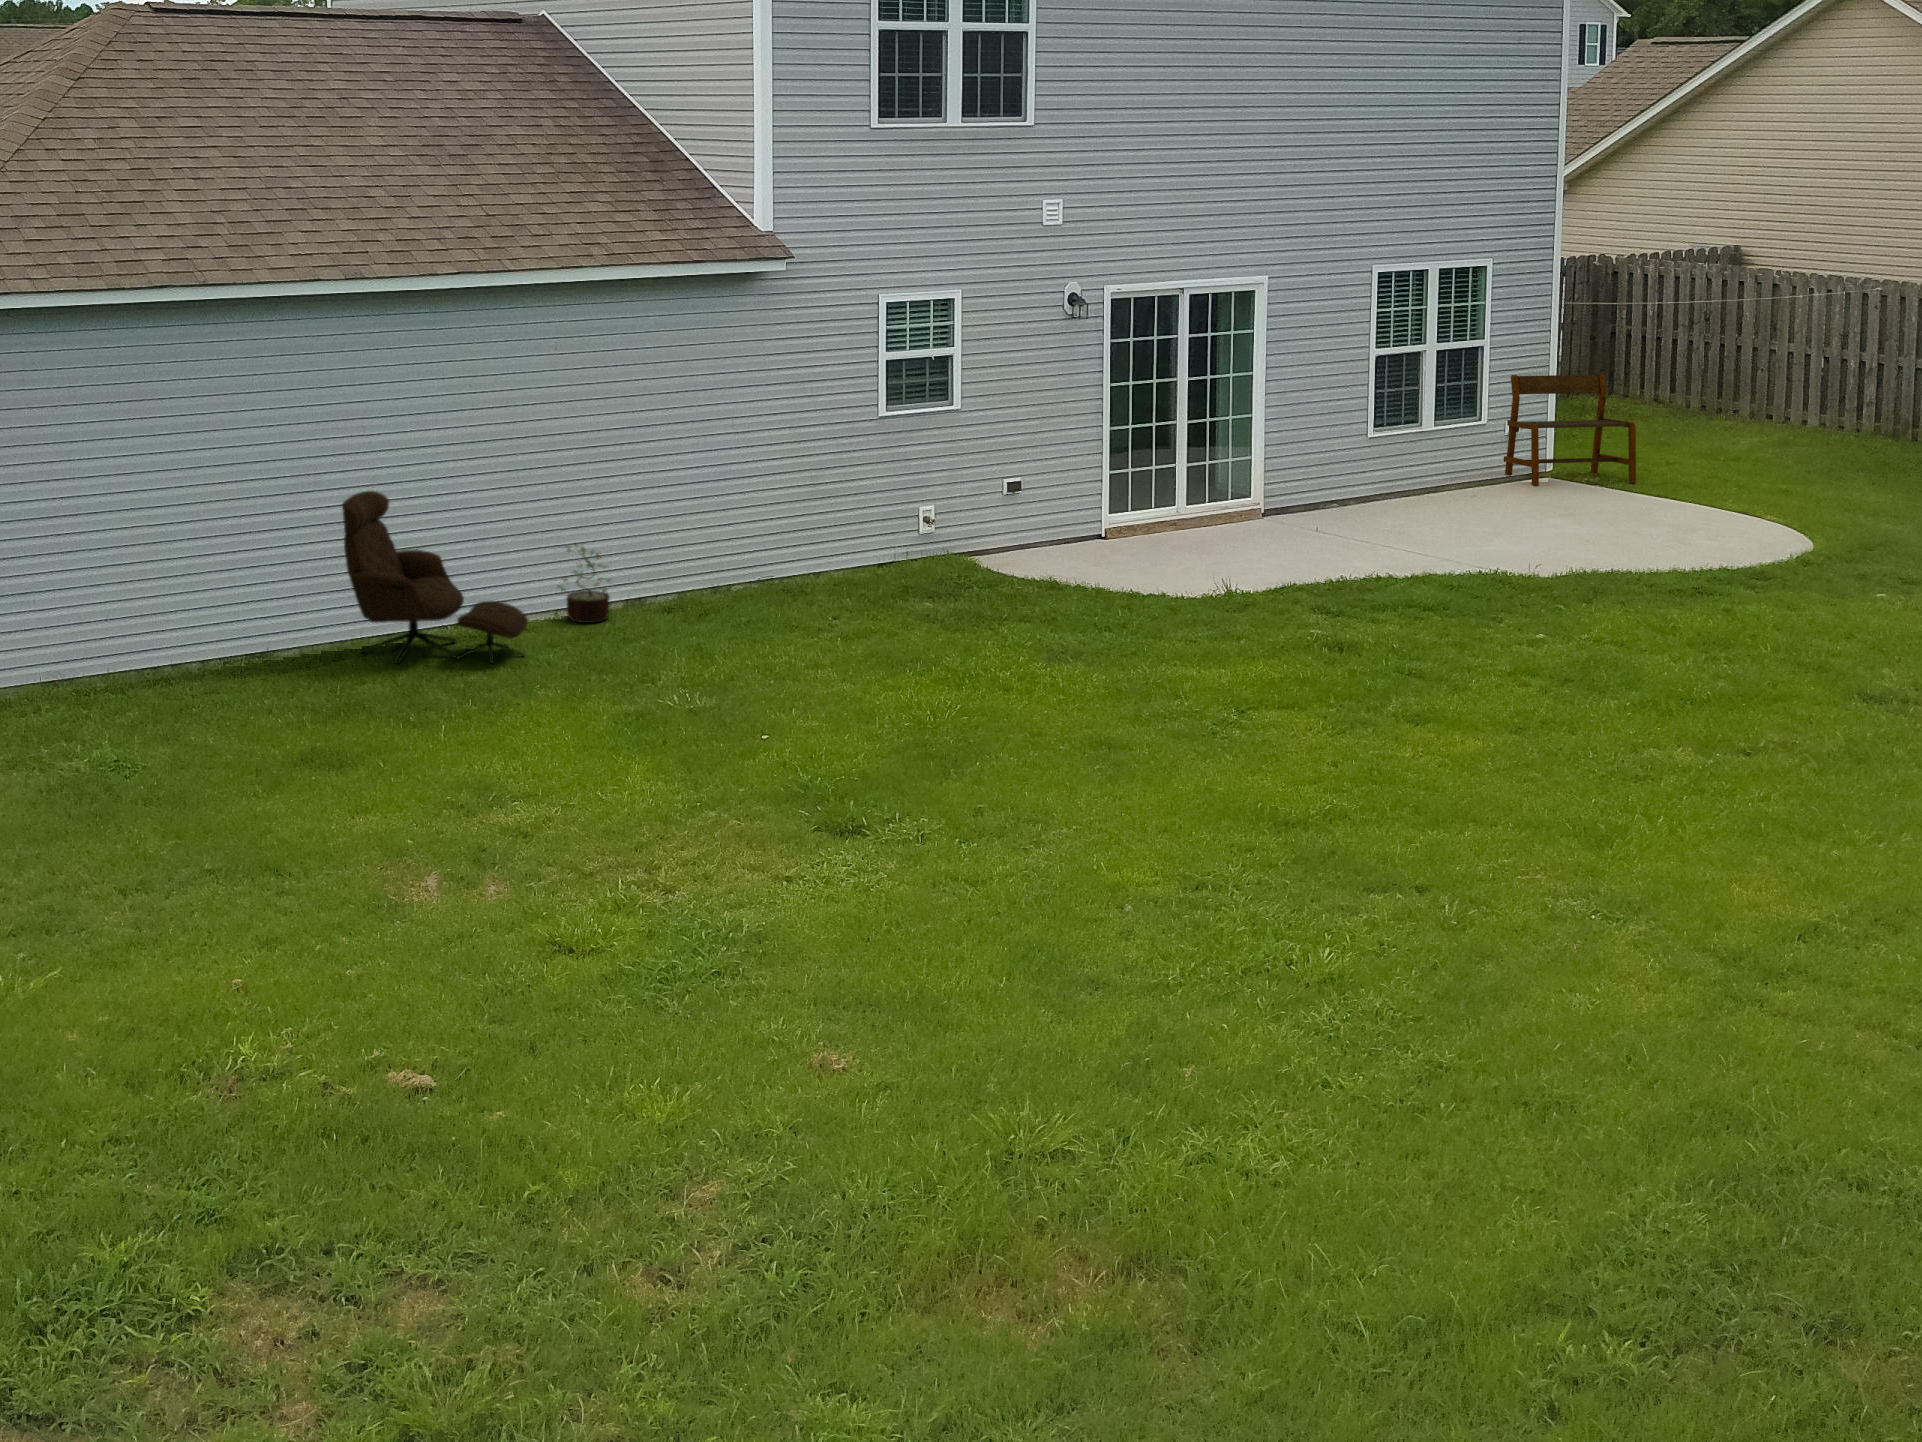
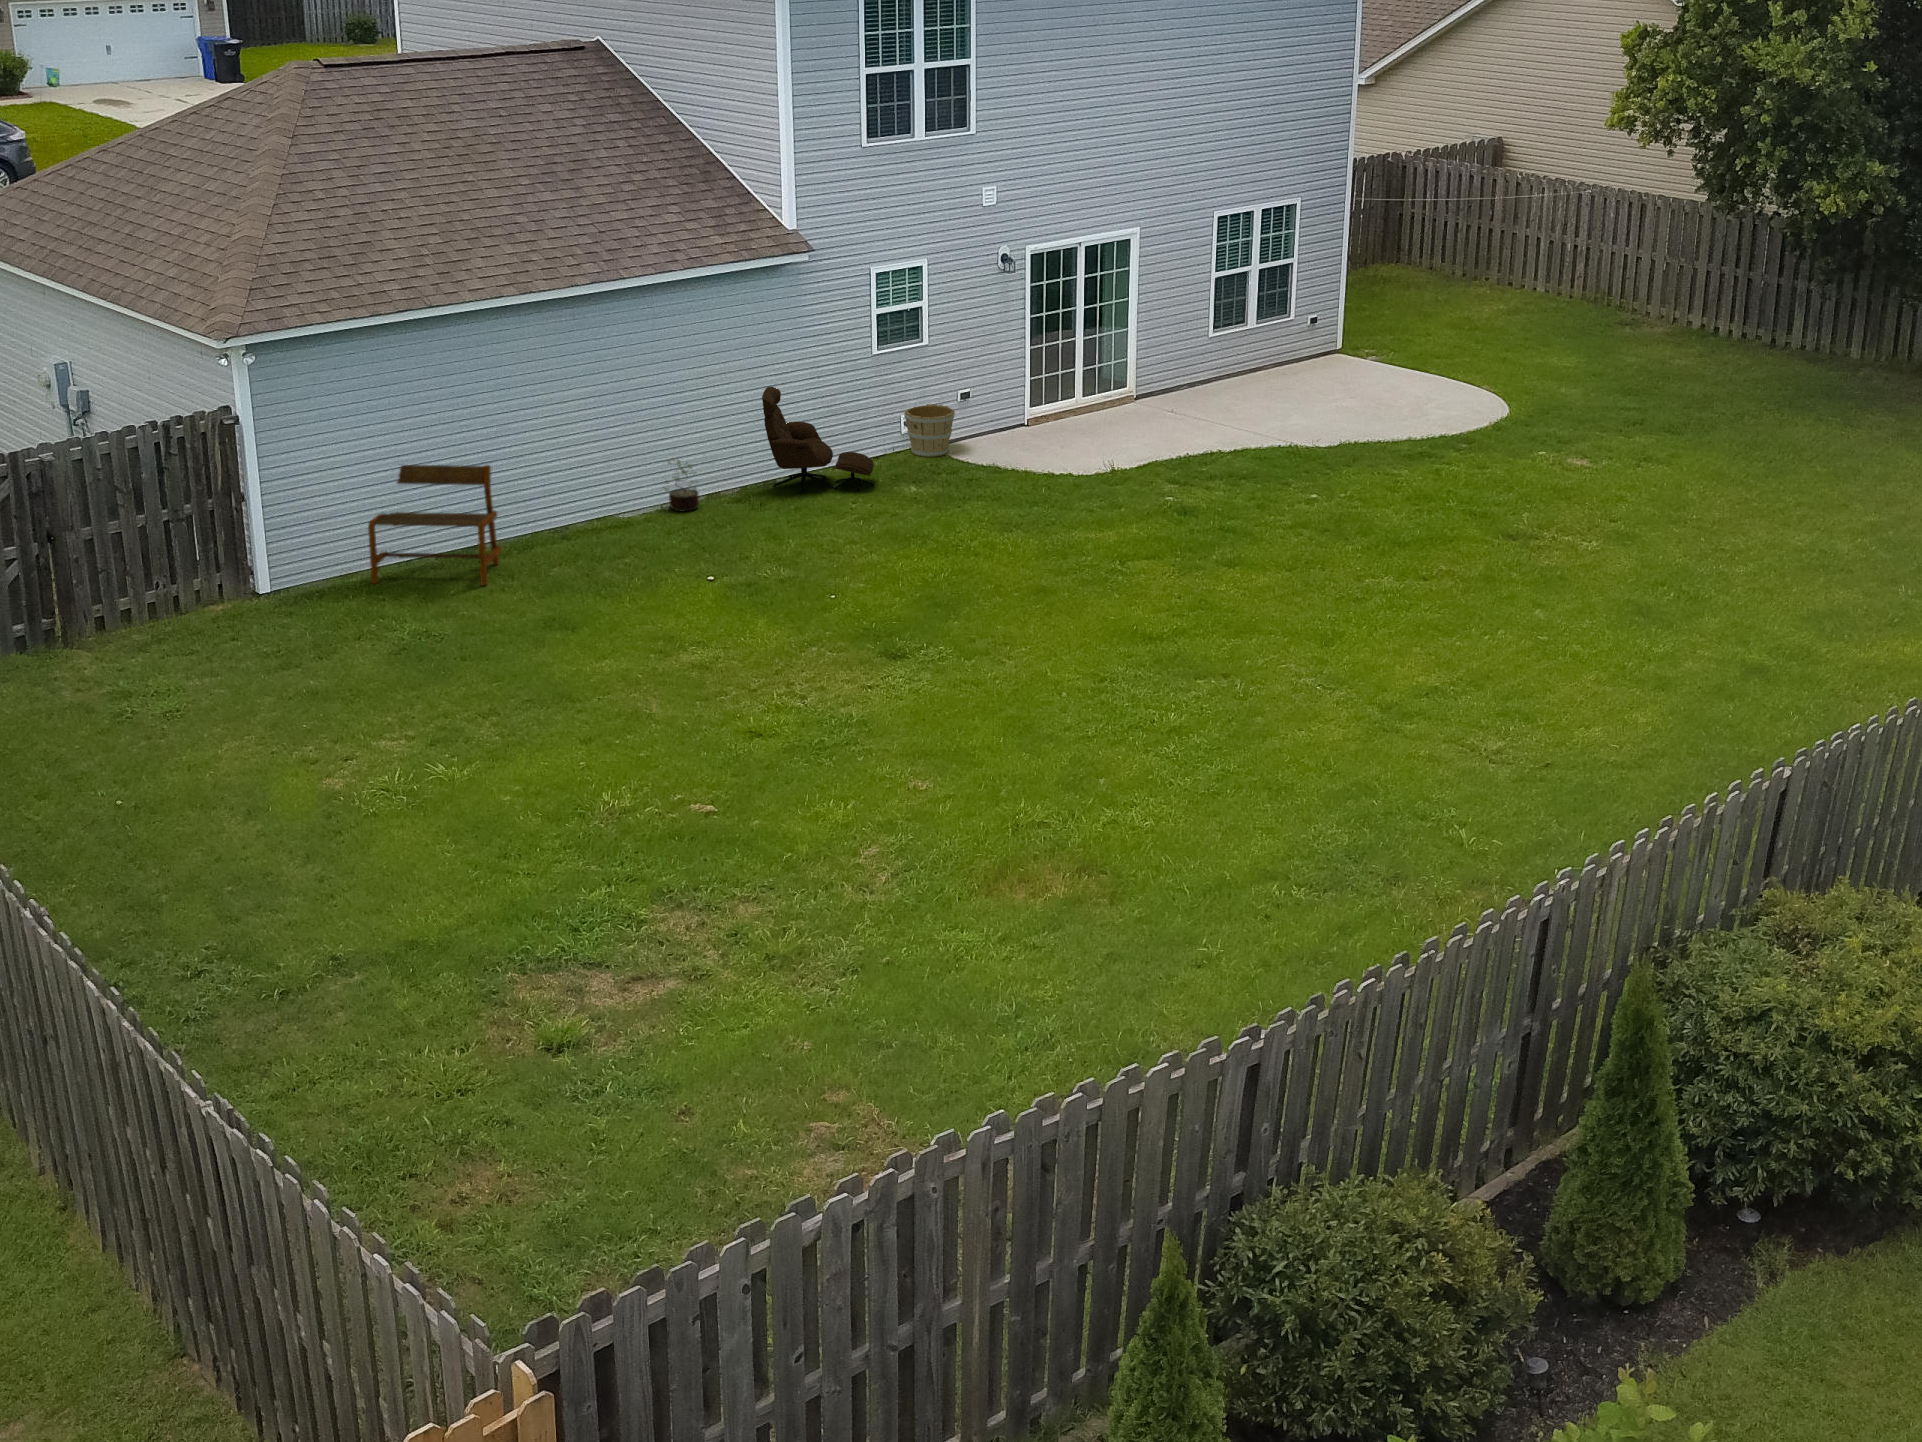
bench: present [1504,373,1636,486] -> present [368,465,501,586]
lounge chair: present [342,491,528,664] -> present [762,387,874,494]
wooden bucket: none [924,499,998,572] -> present [904,404,955,457]

